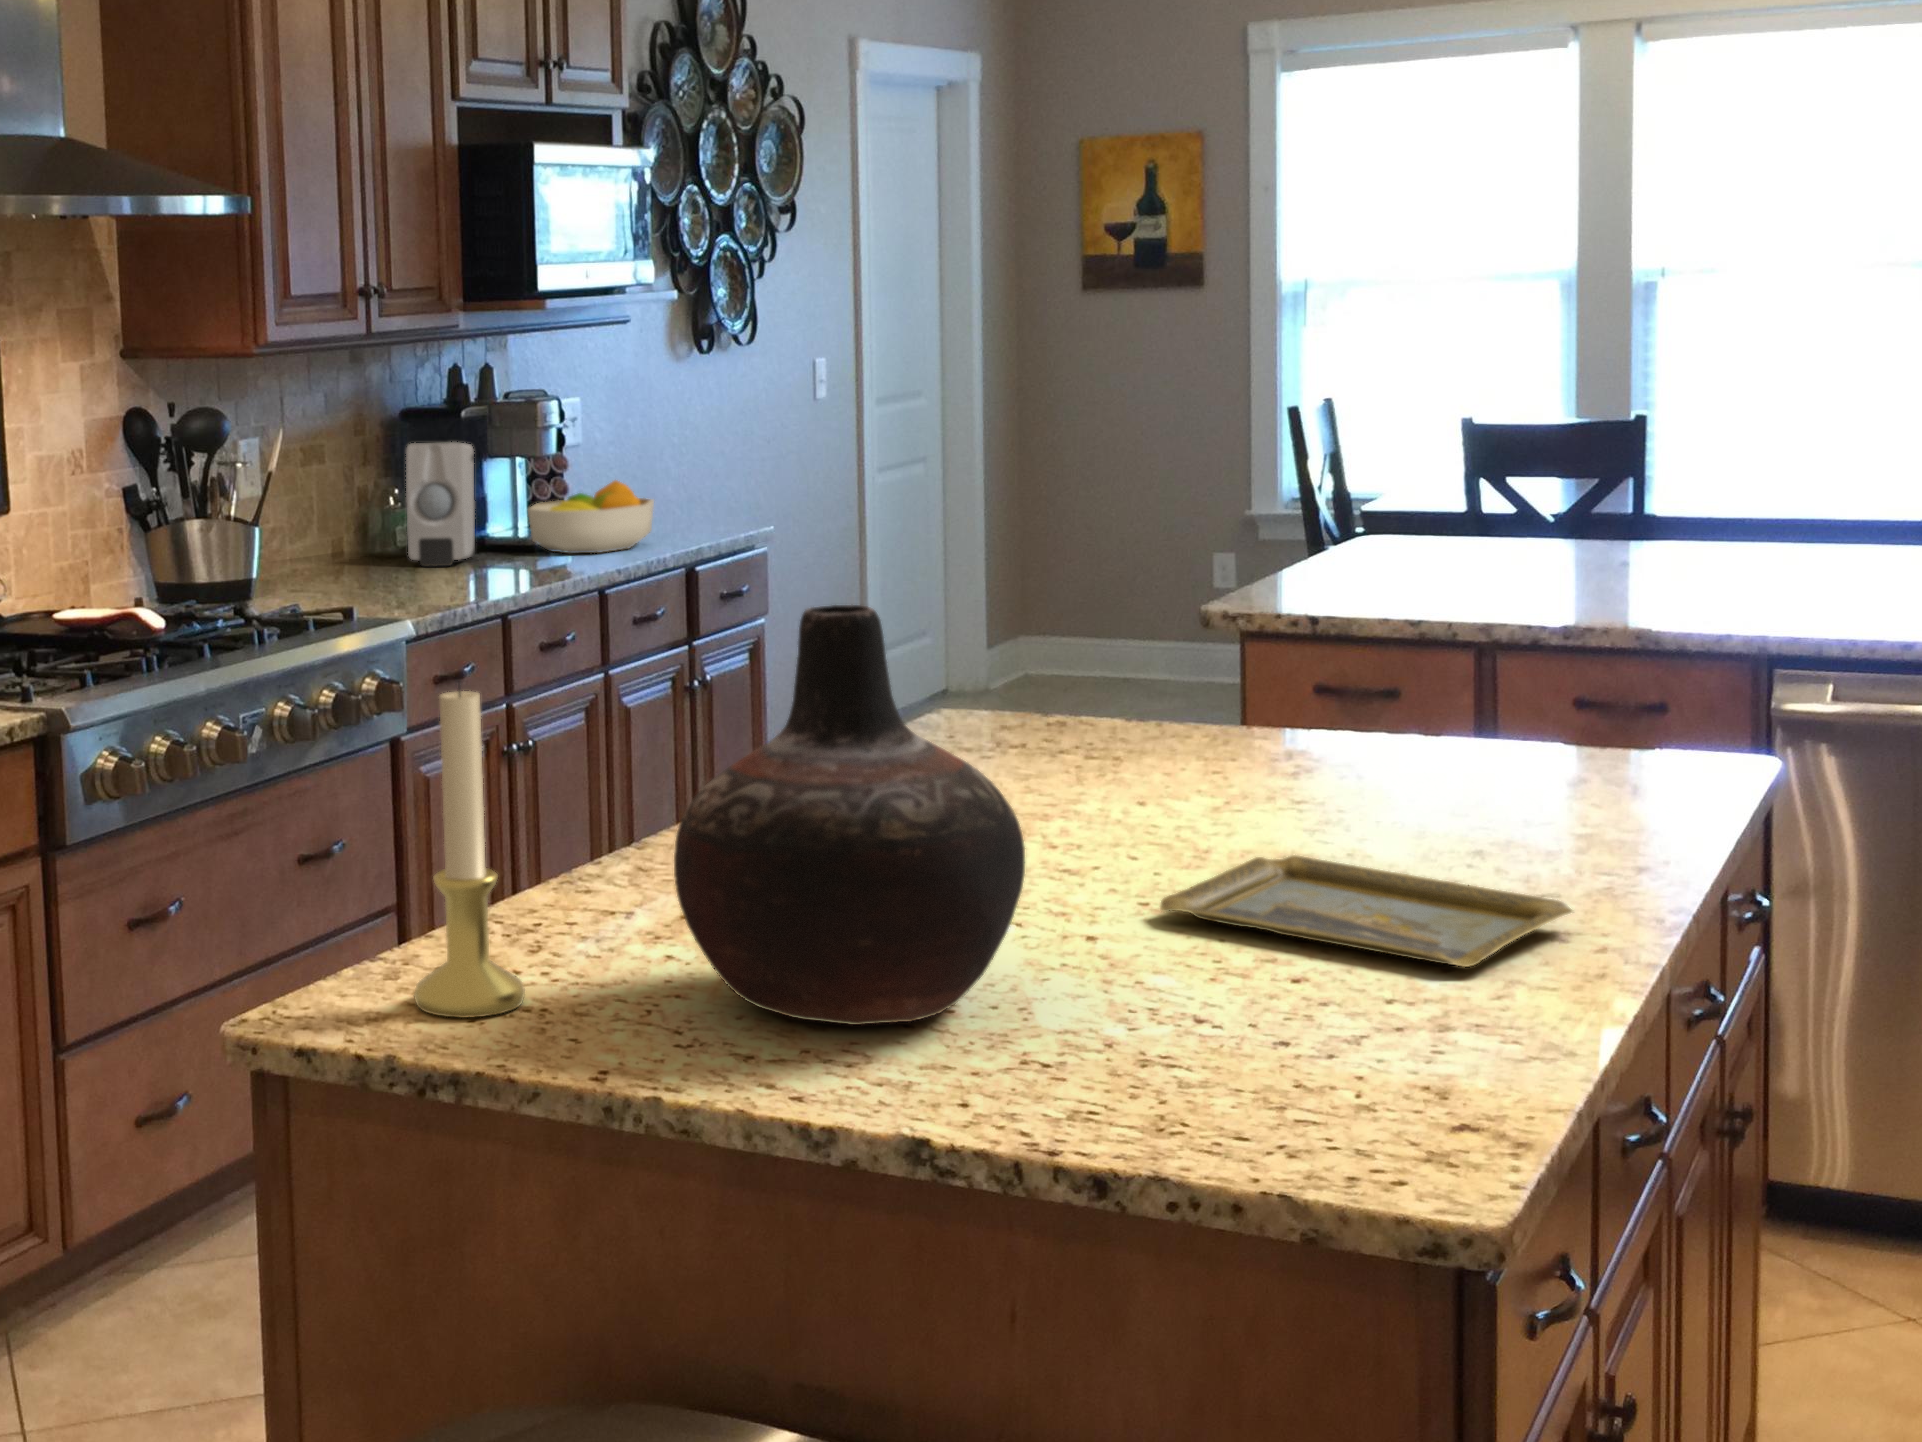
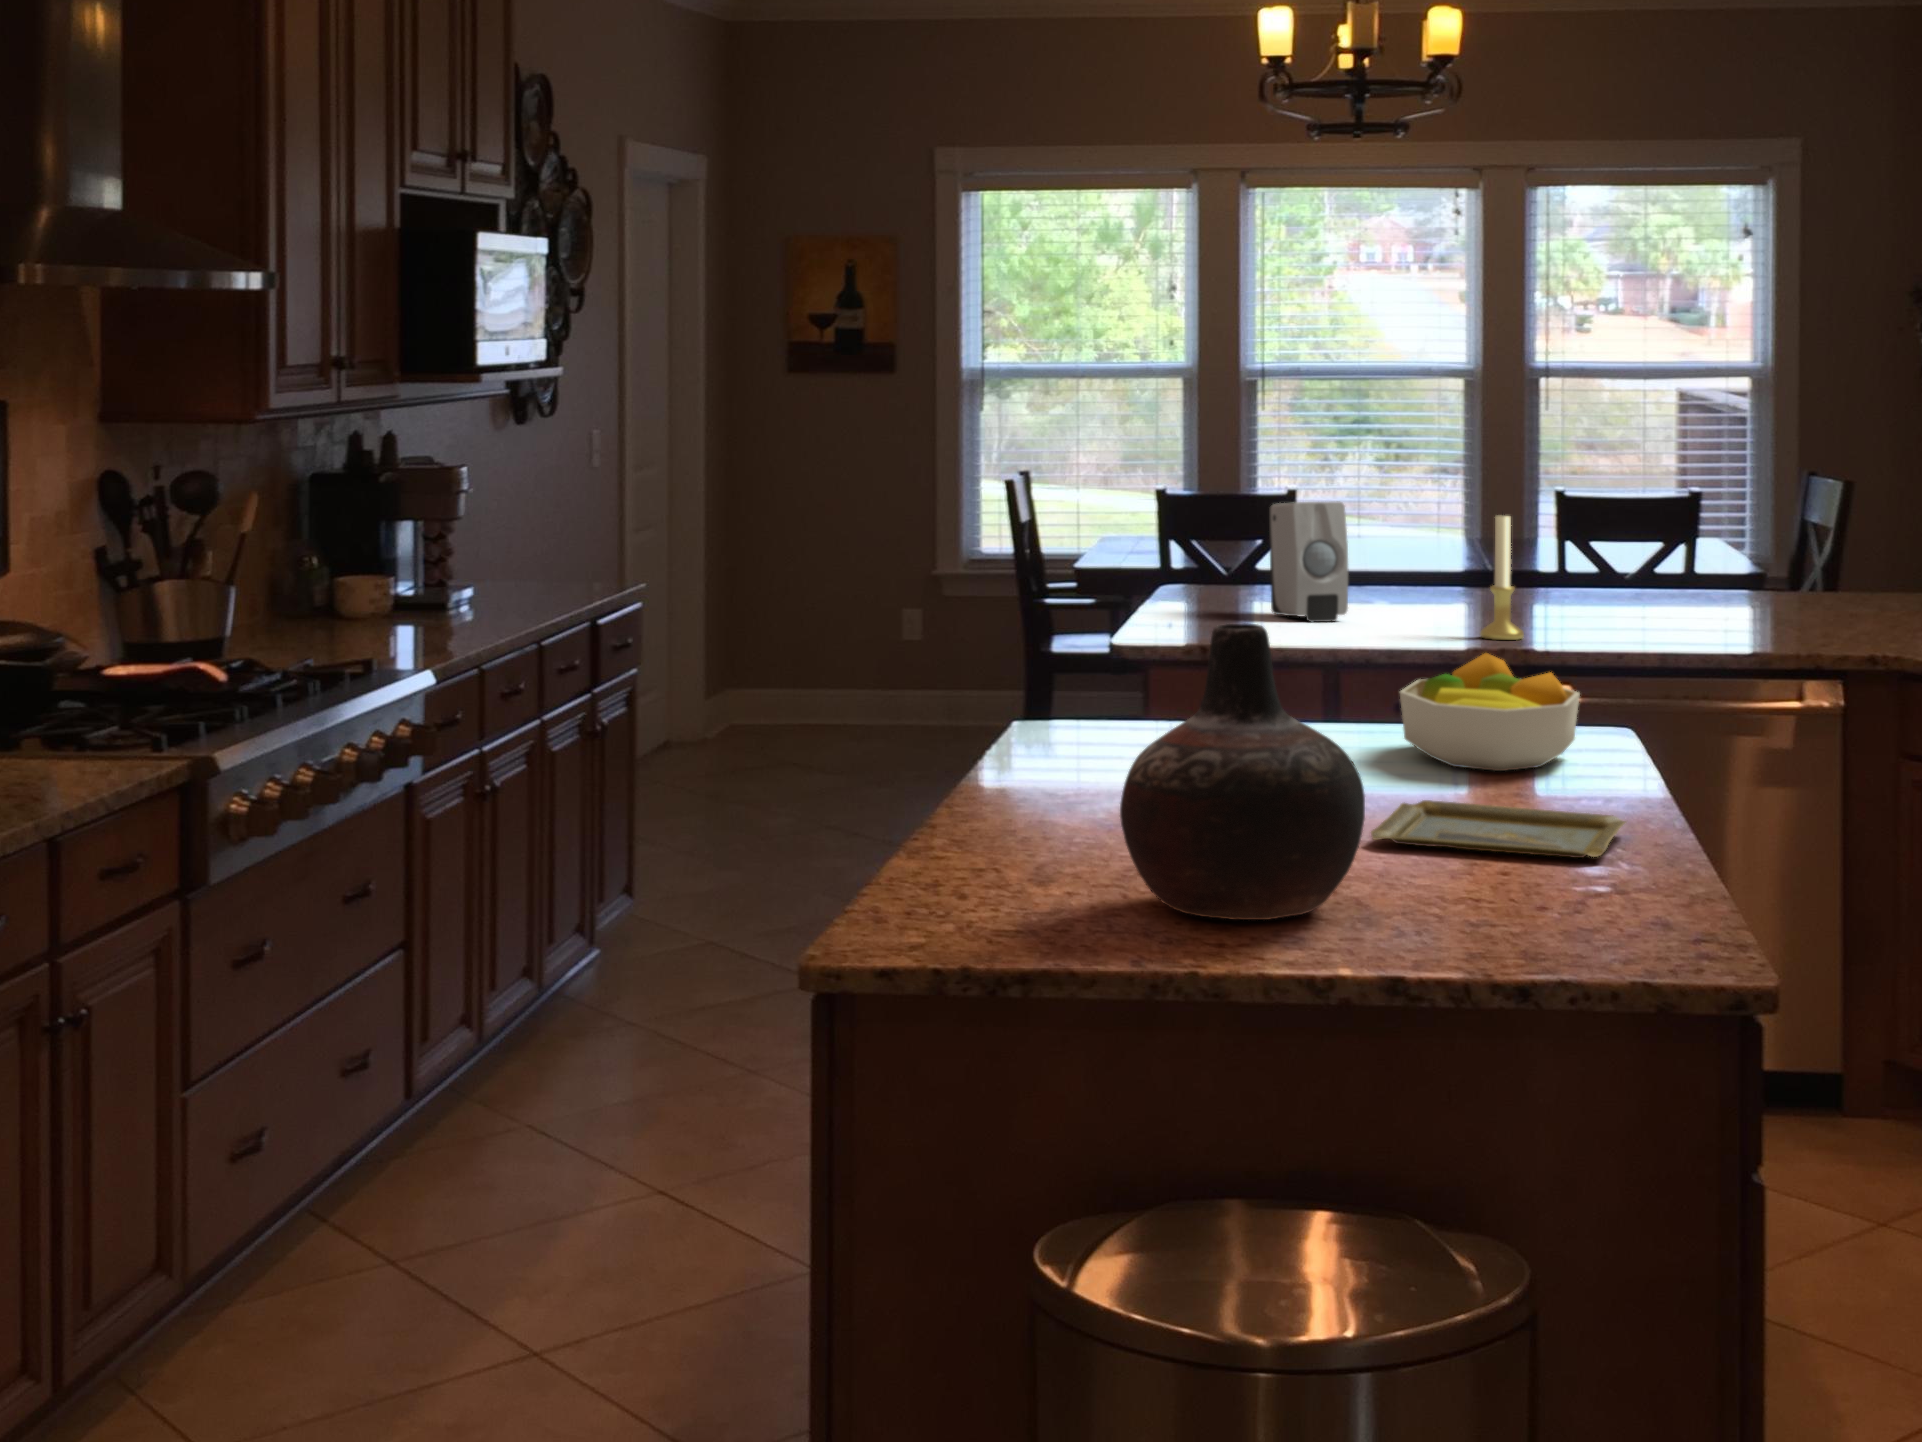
soap dispenser: present [406,442,475,566] -> present [1269,501,1348,622]
fruit bowl: present [528,480,654,553] -> present [1400,653,1580,771]
candle holder: present [414,685,525,1018] -> present [1480,515,1524,640]

